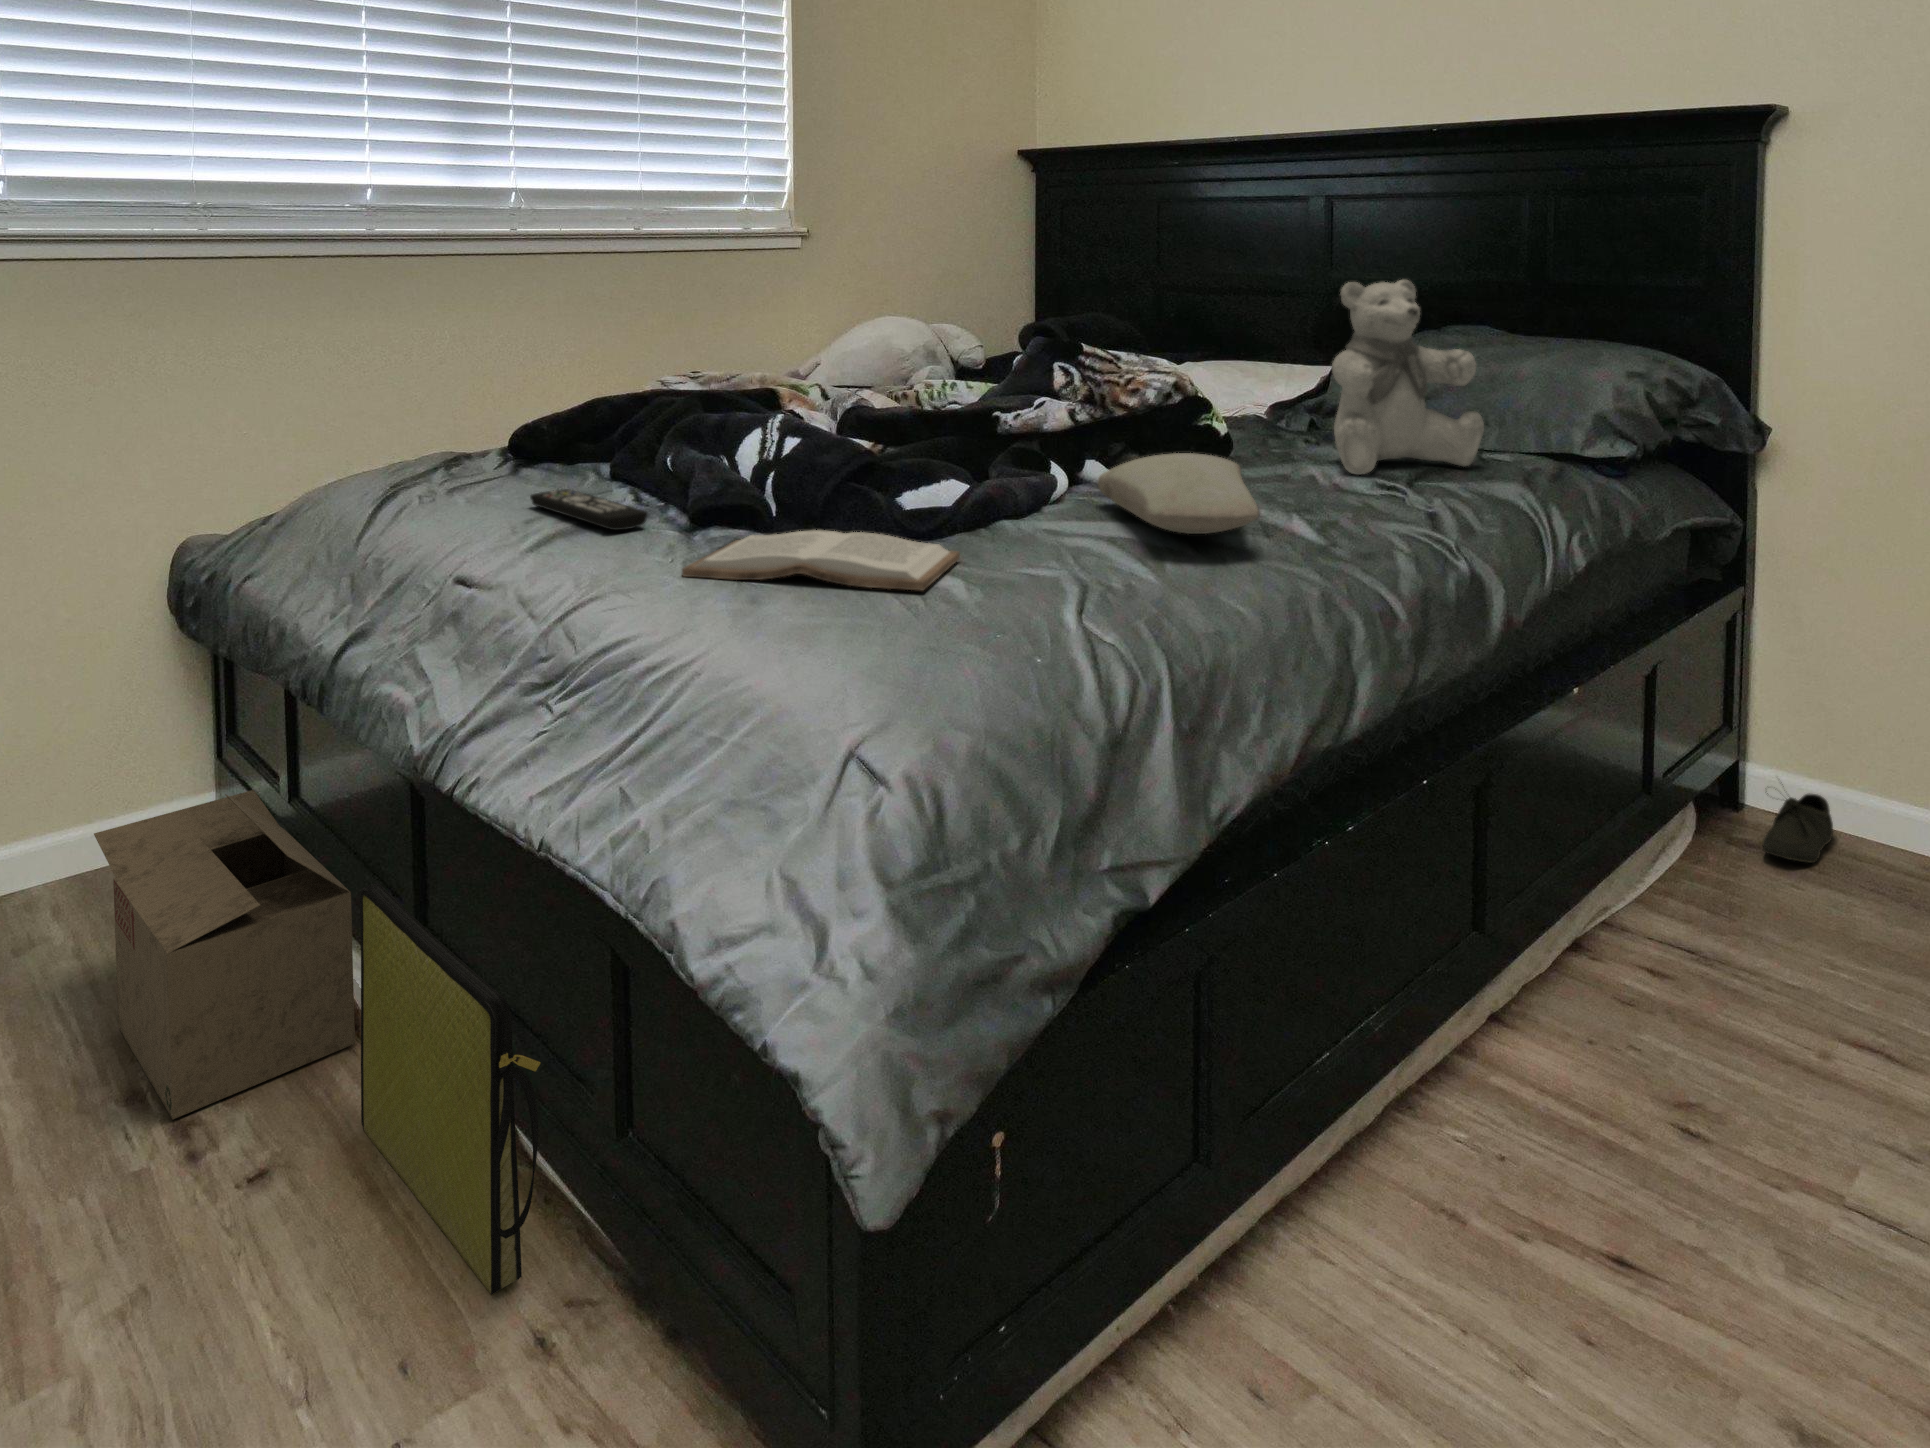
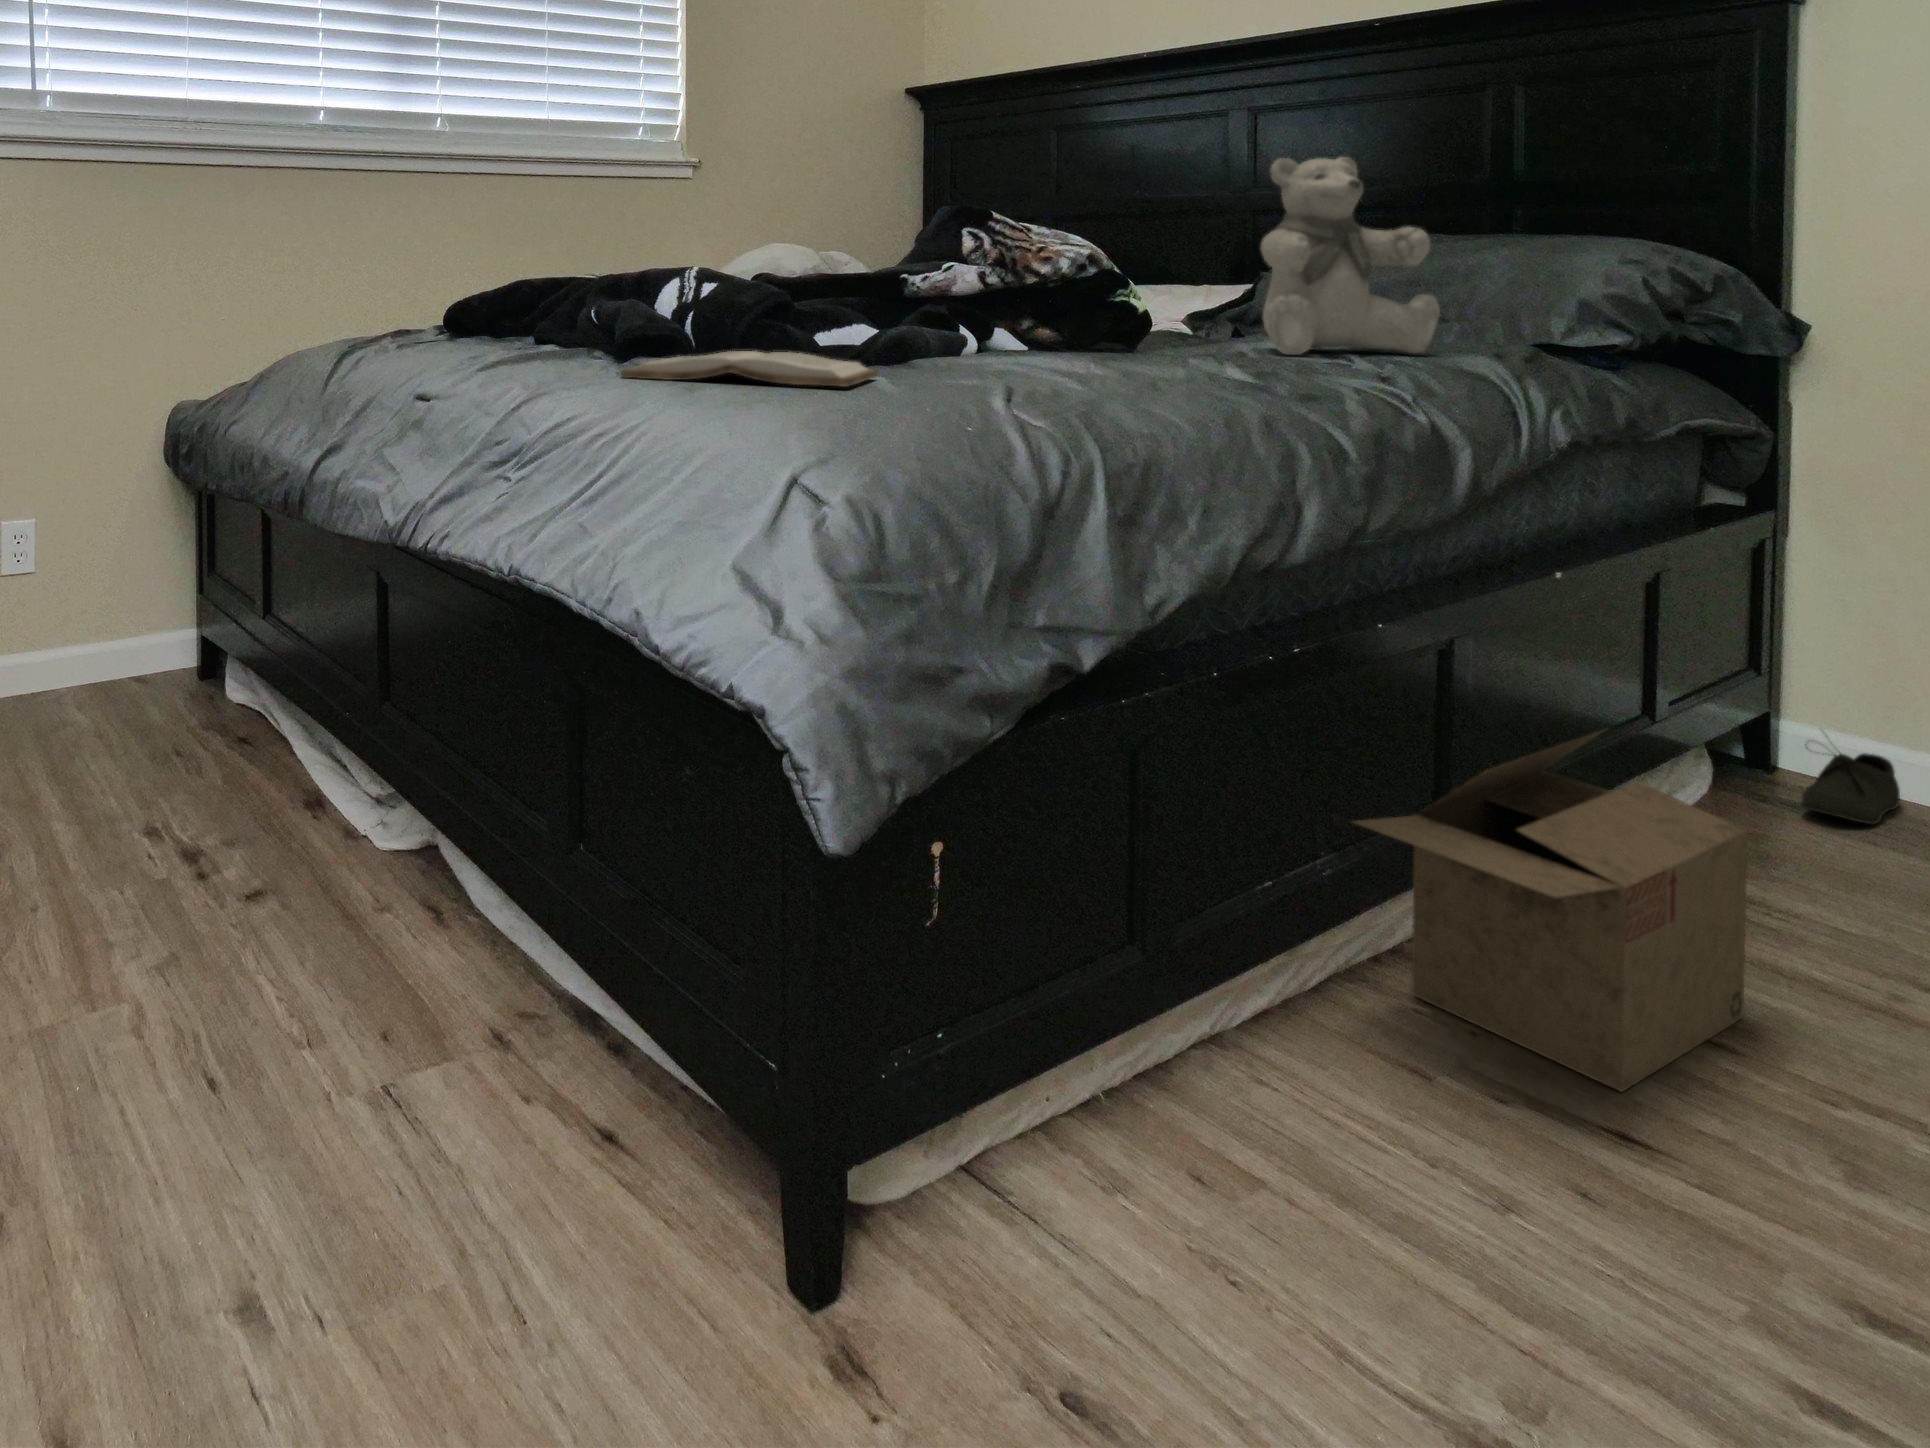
pillow: present [1098,453,1259,534] -> none [1010,306,1188,369]
remote control: present [530,489,648,530] -> none [475,337,582,358]
cardboard box: present [94,790,355,1120] -> present [1353,730,1748,1092]
bag: present [360,883,540,1295] -> none [336,657,500,997]

